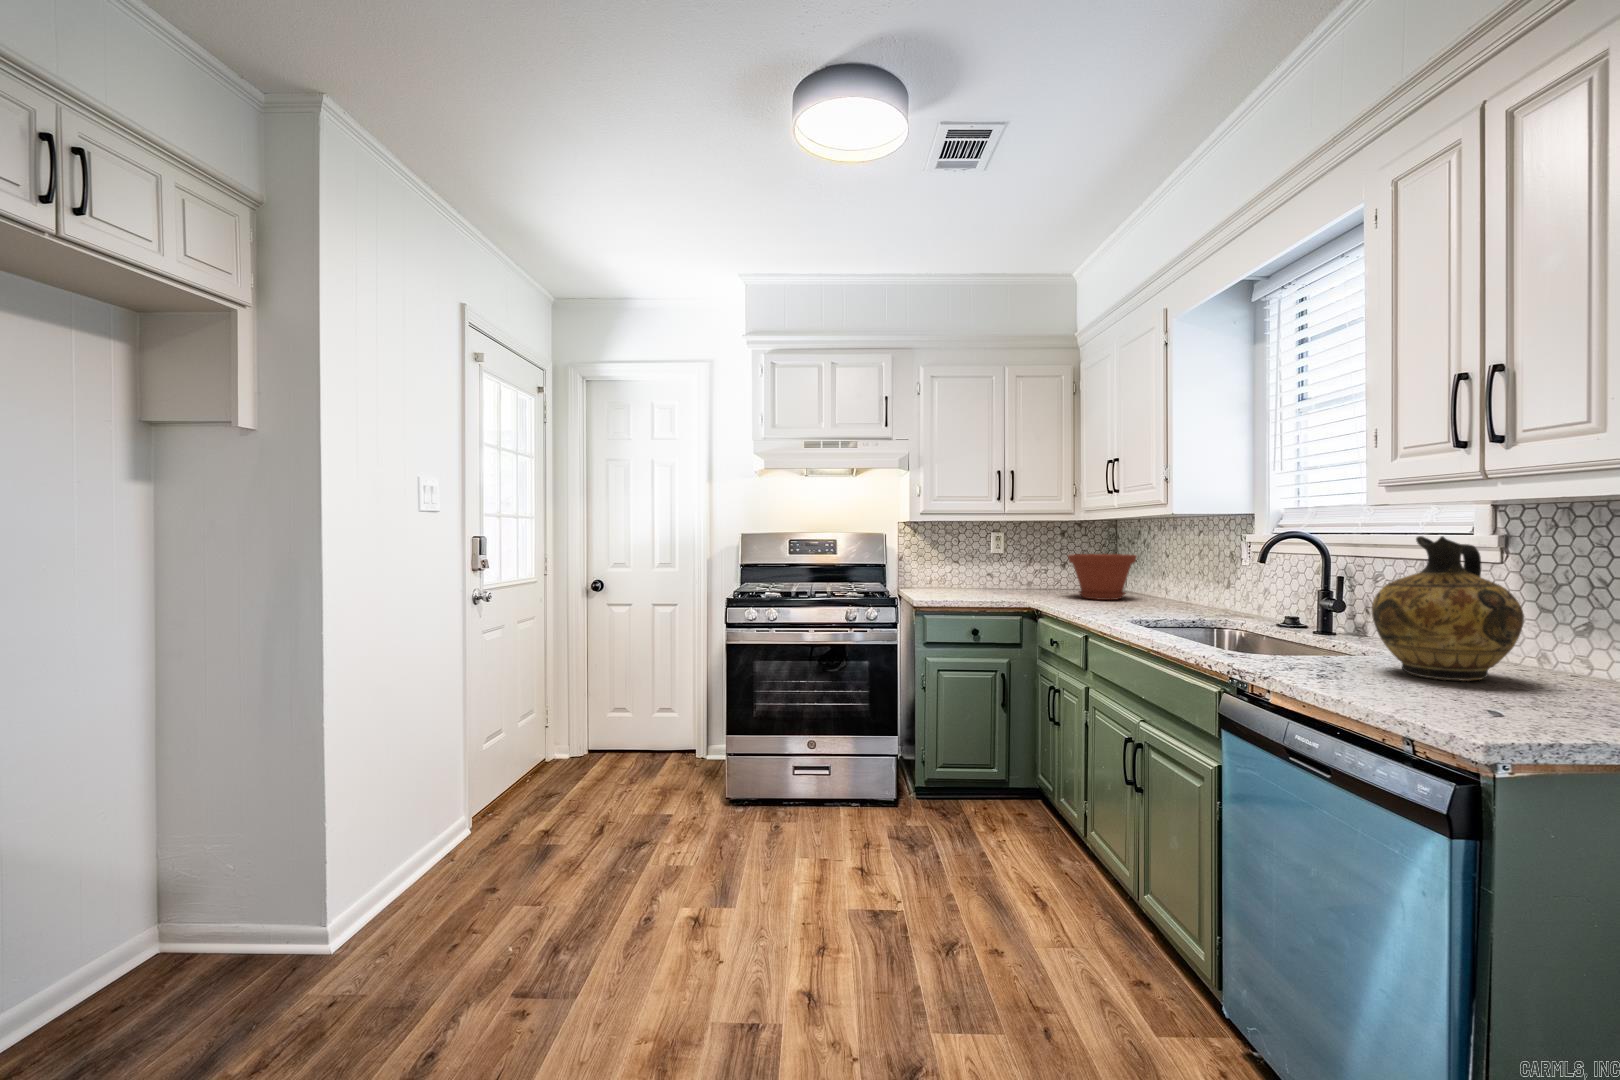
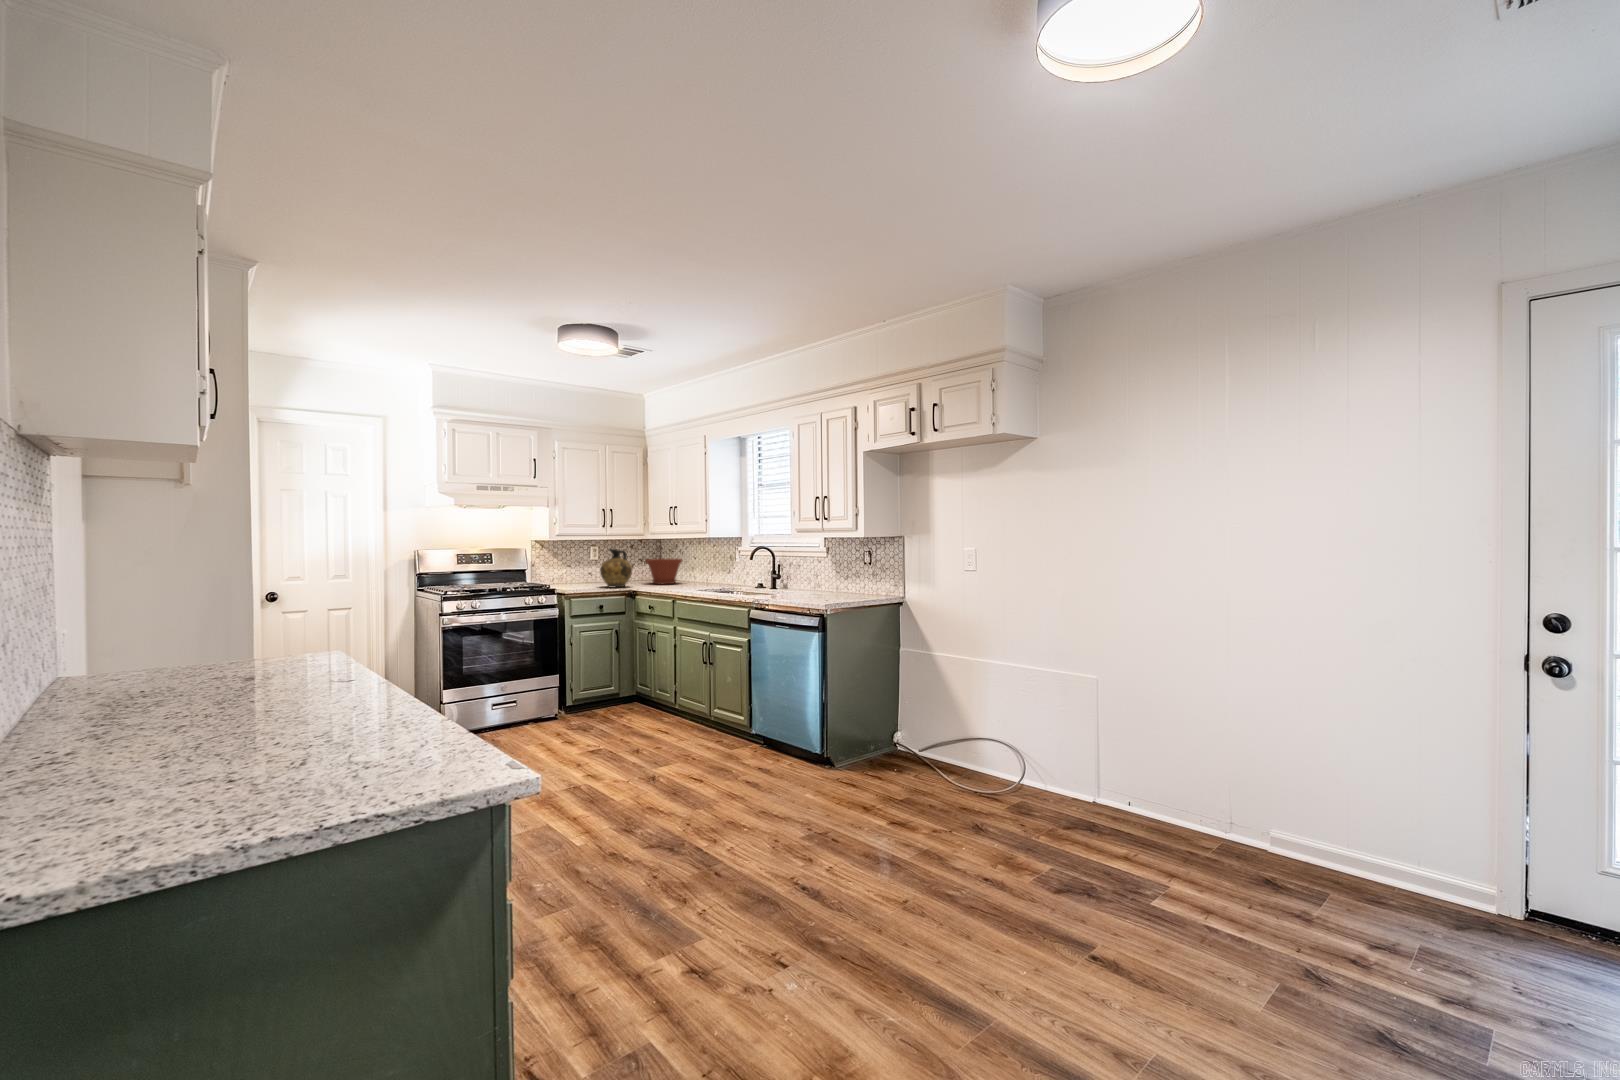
ceramic jug: present [1372,536,1524,681] -> present [600,549,632,588]

